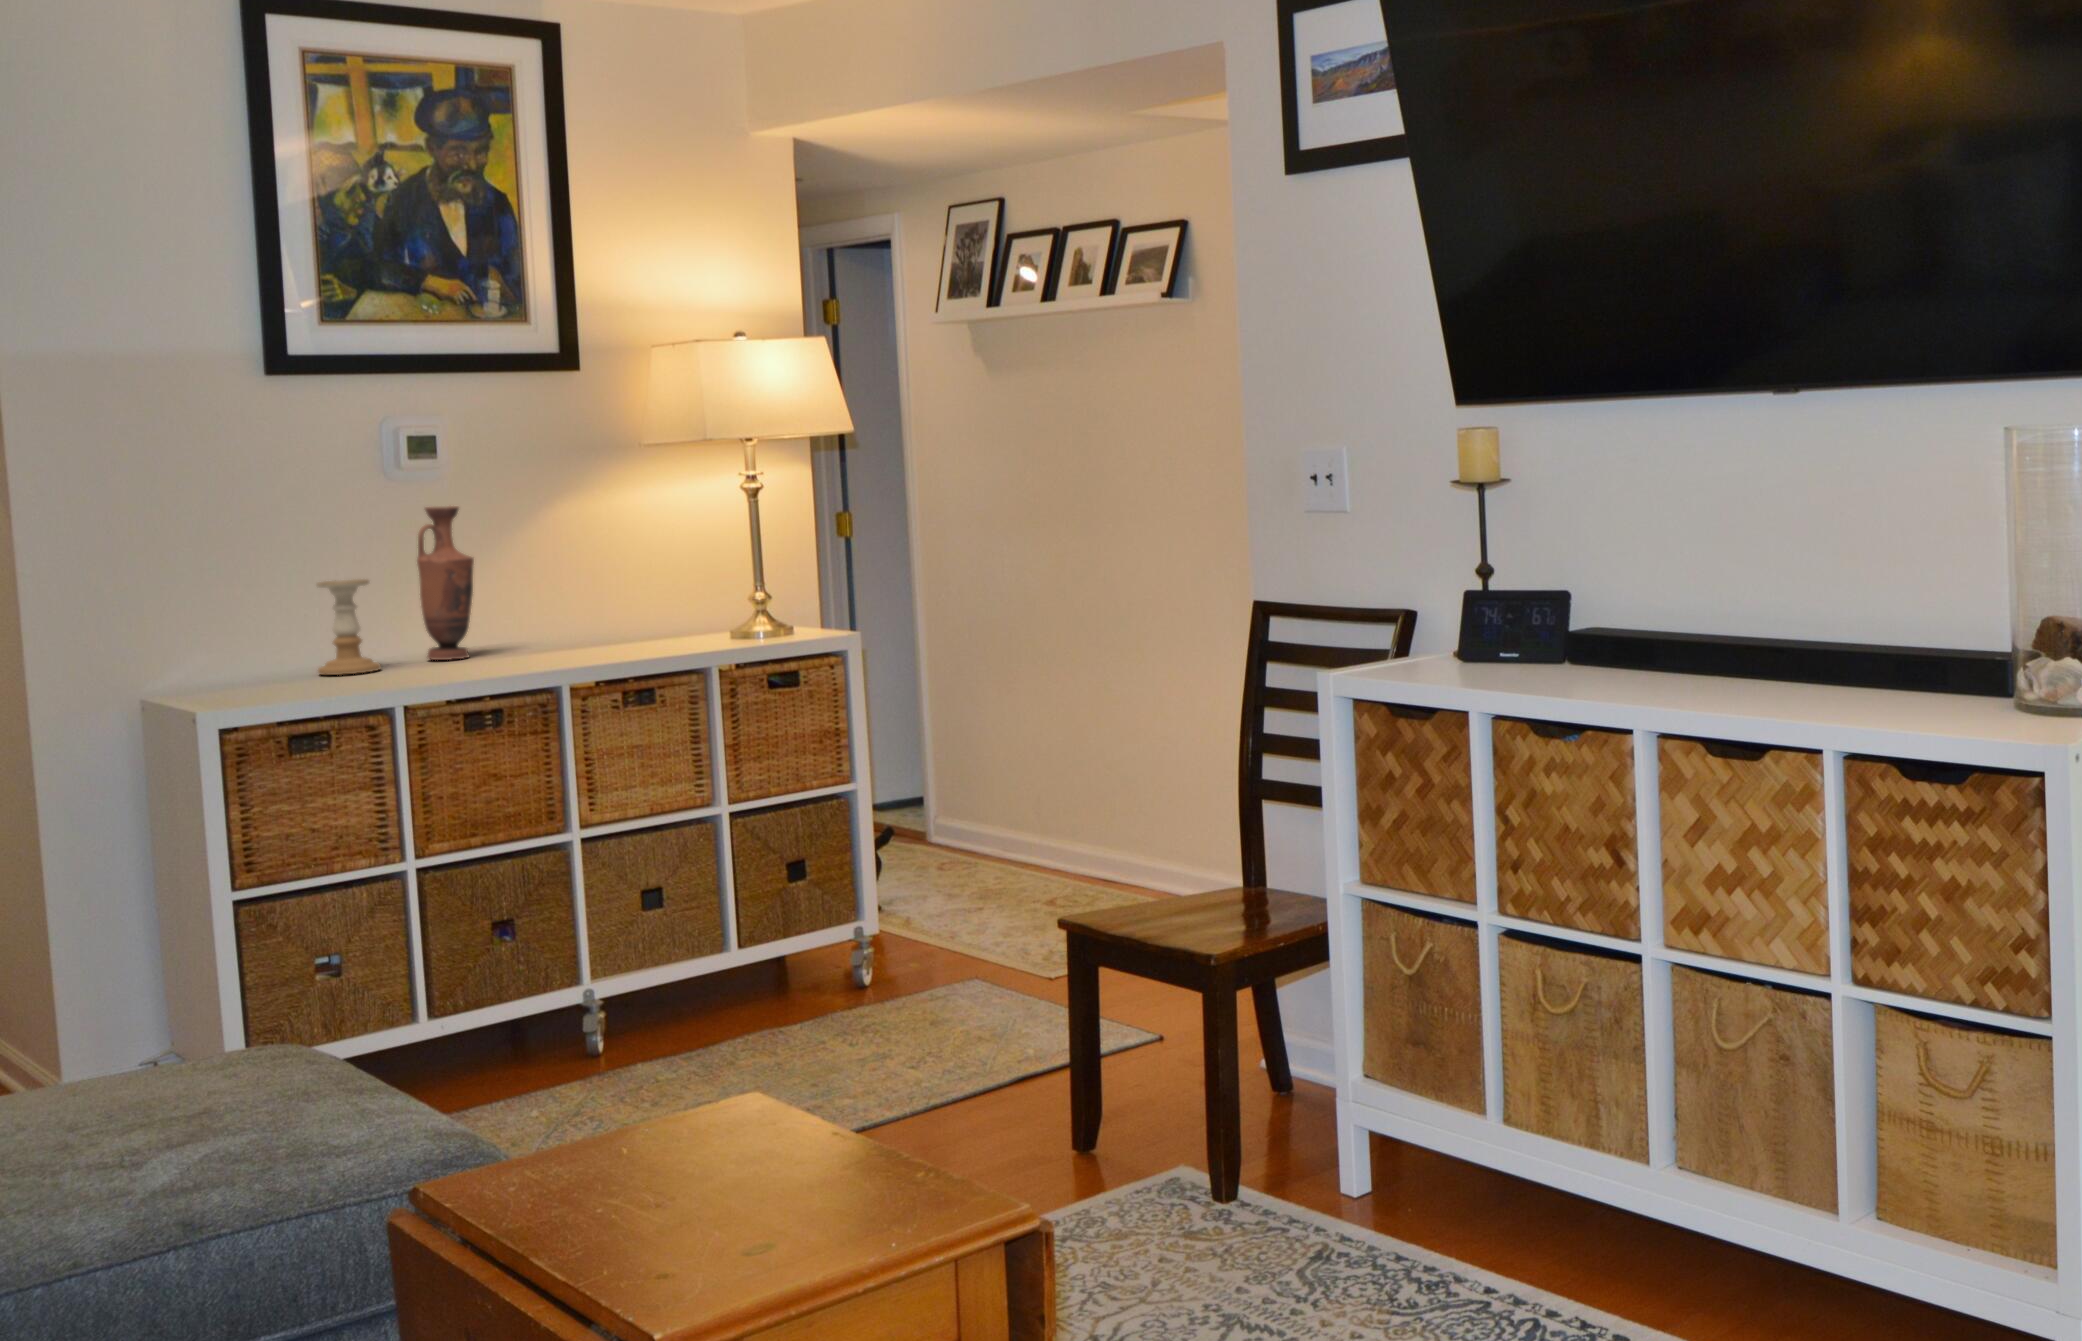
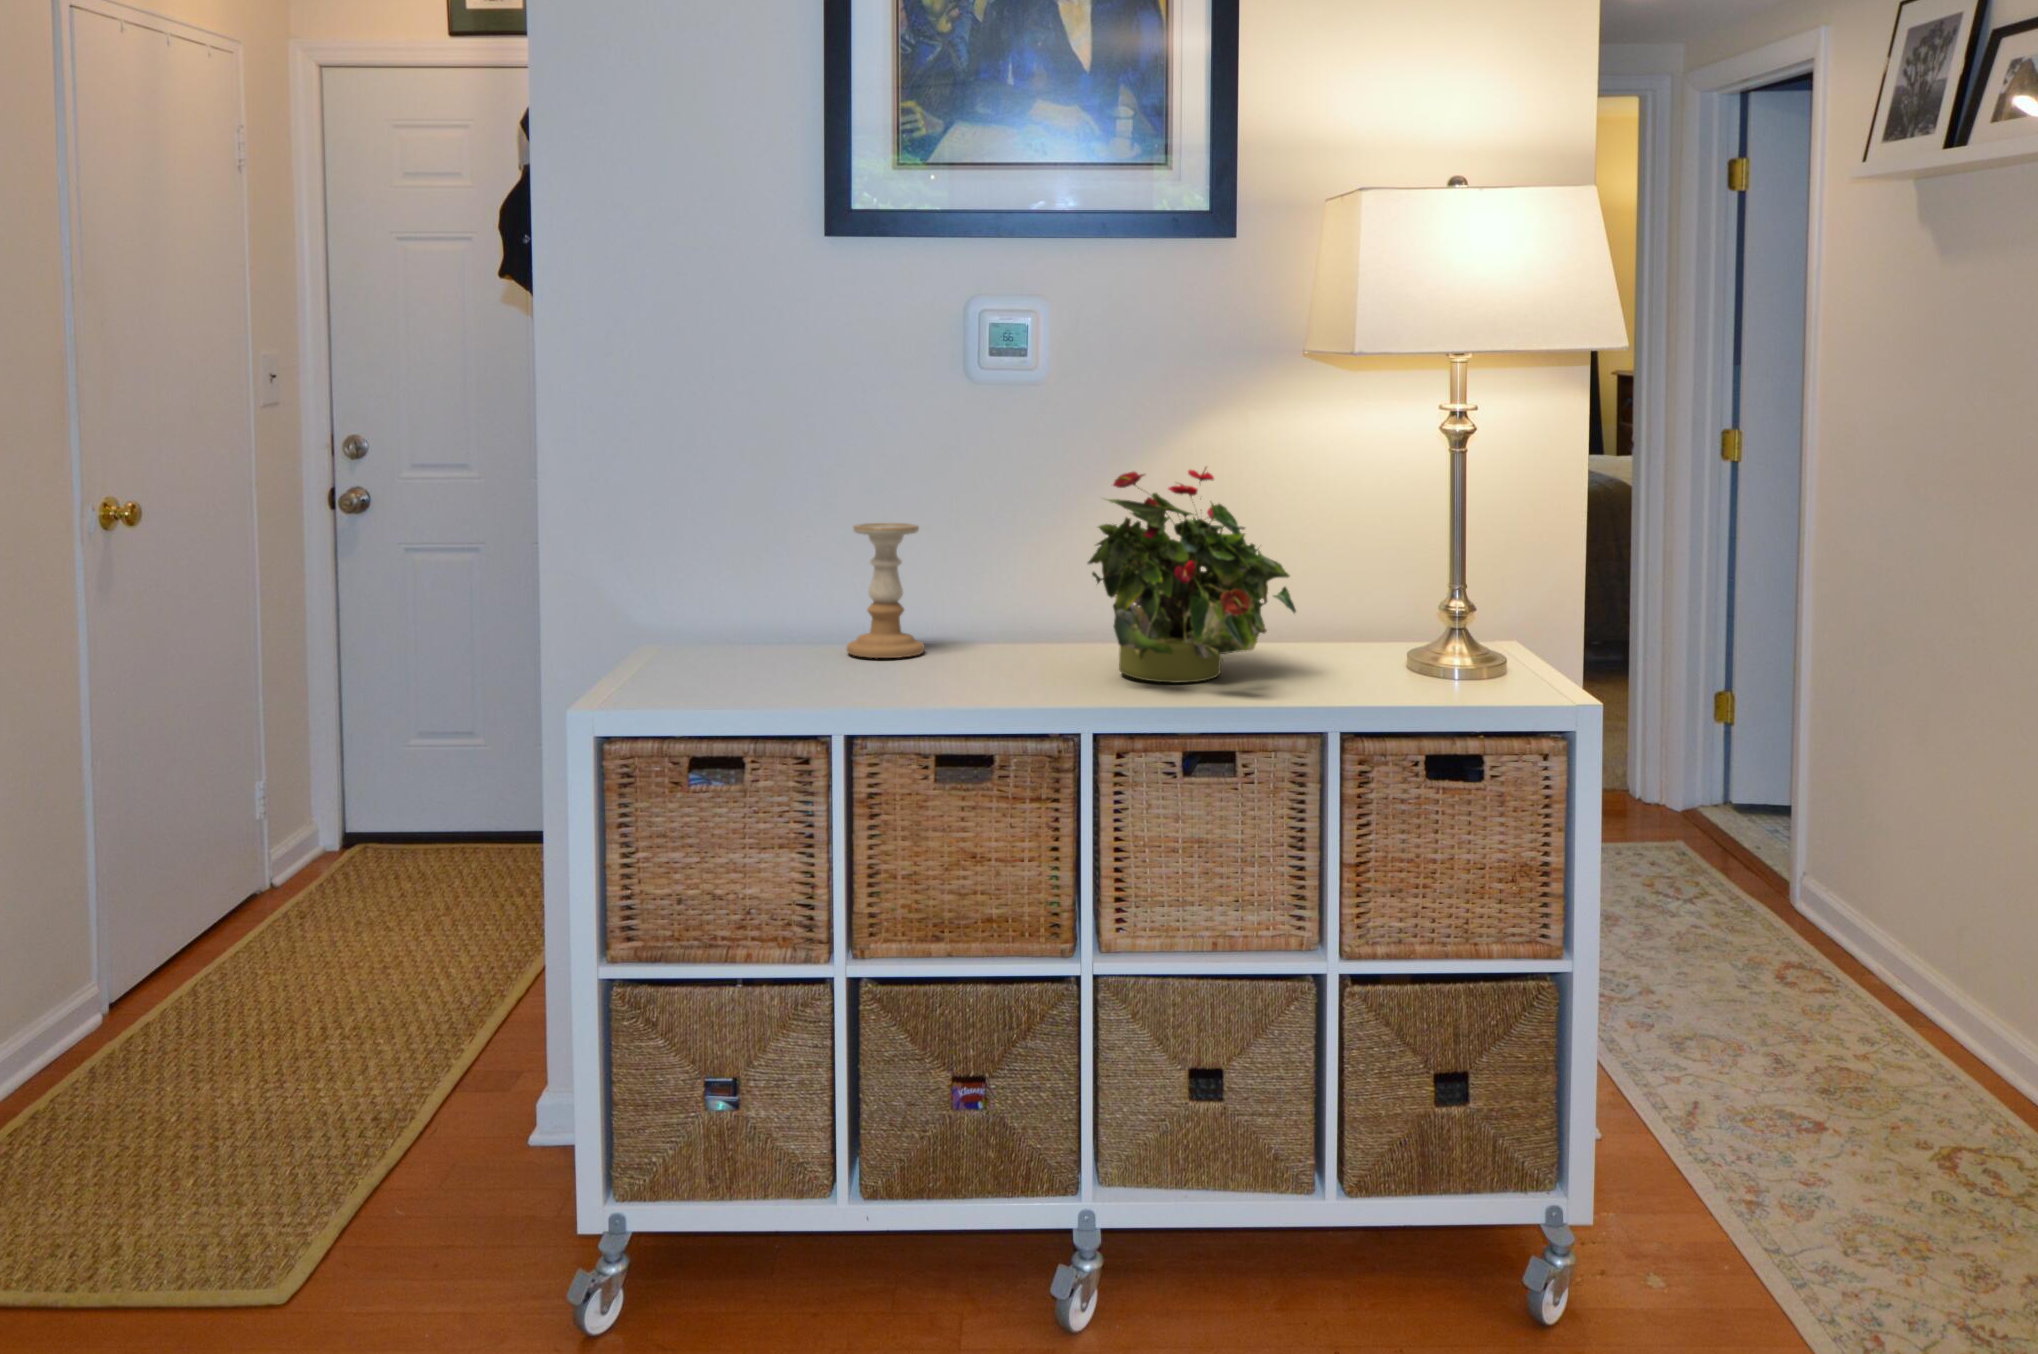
vase: present [417,506,474,660] -> none [992,428,1065,650]
potted plant: none [521,521,668,659] -> present [1088,468,1296,683]

